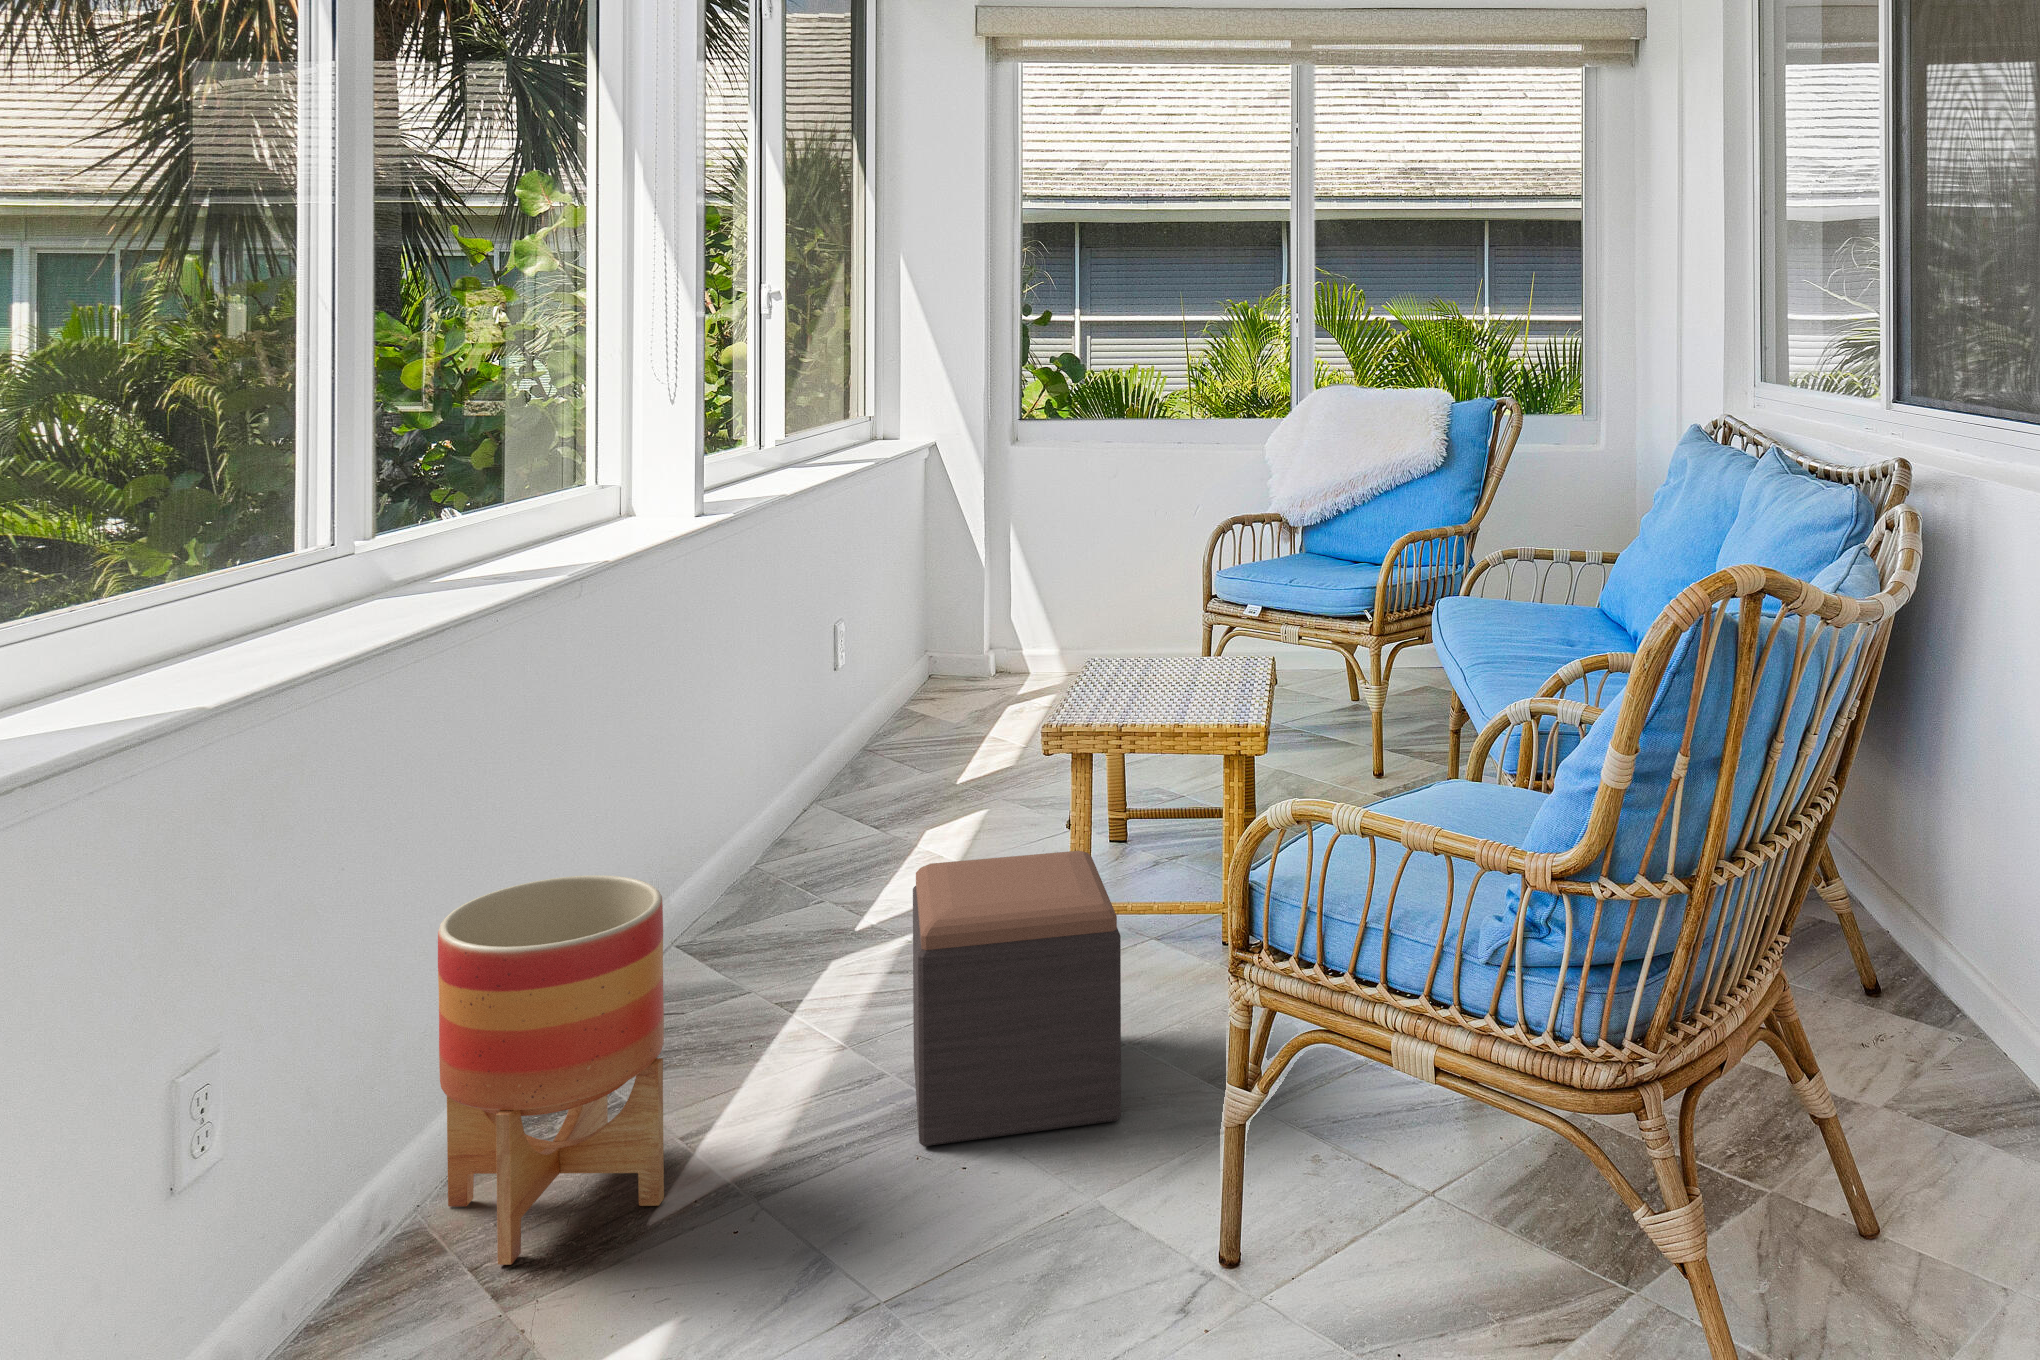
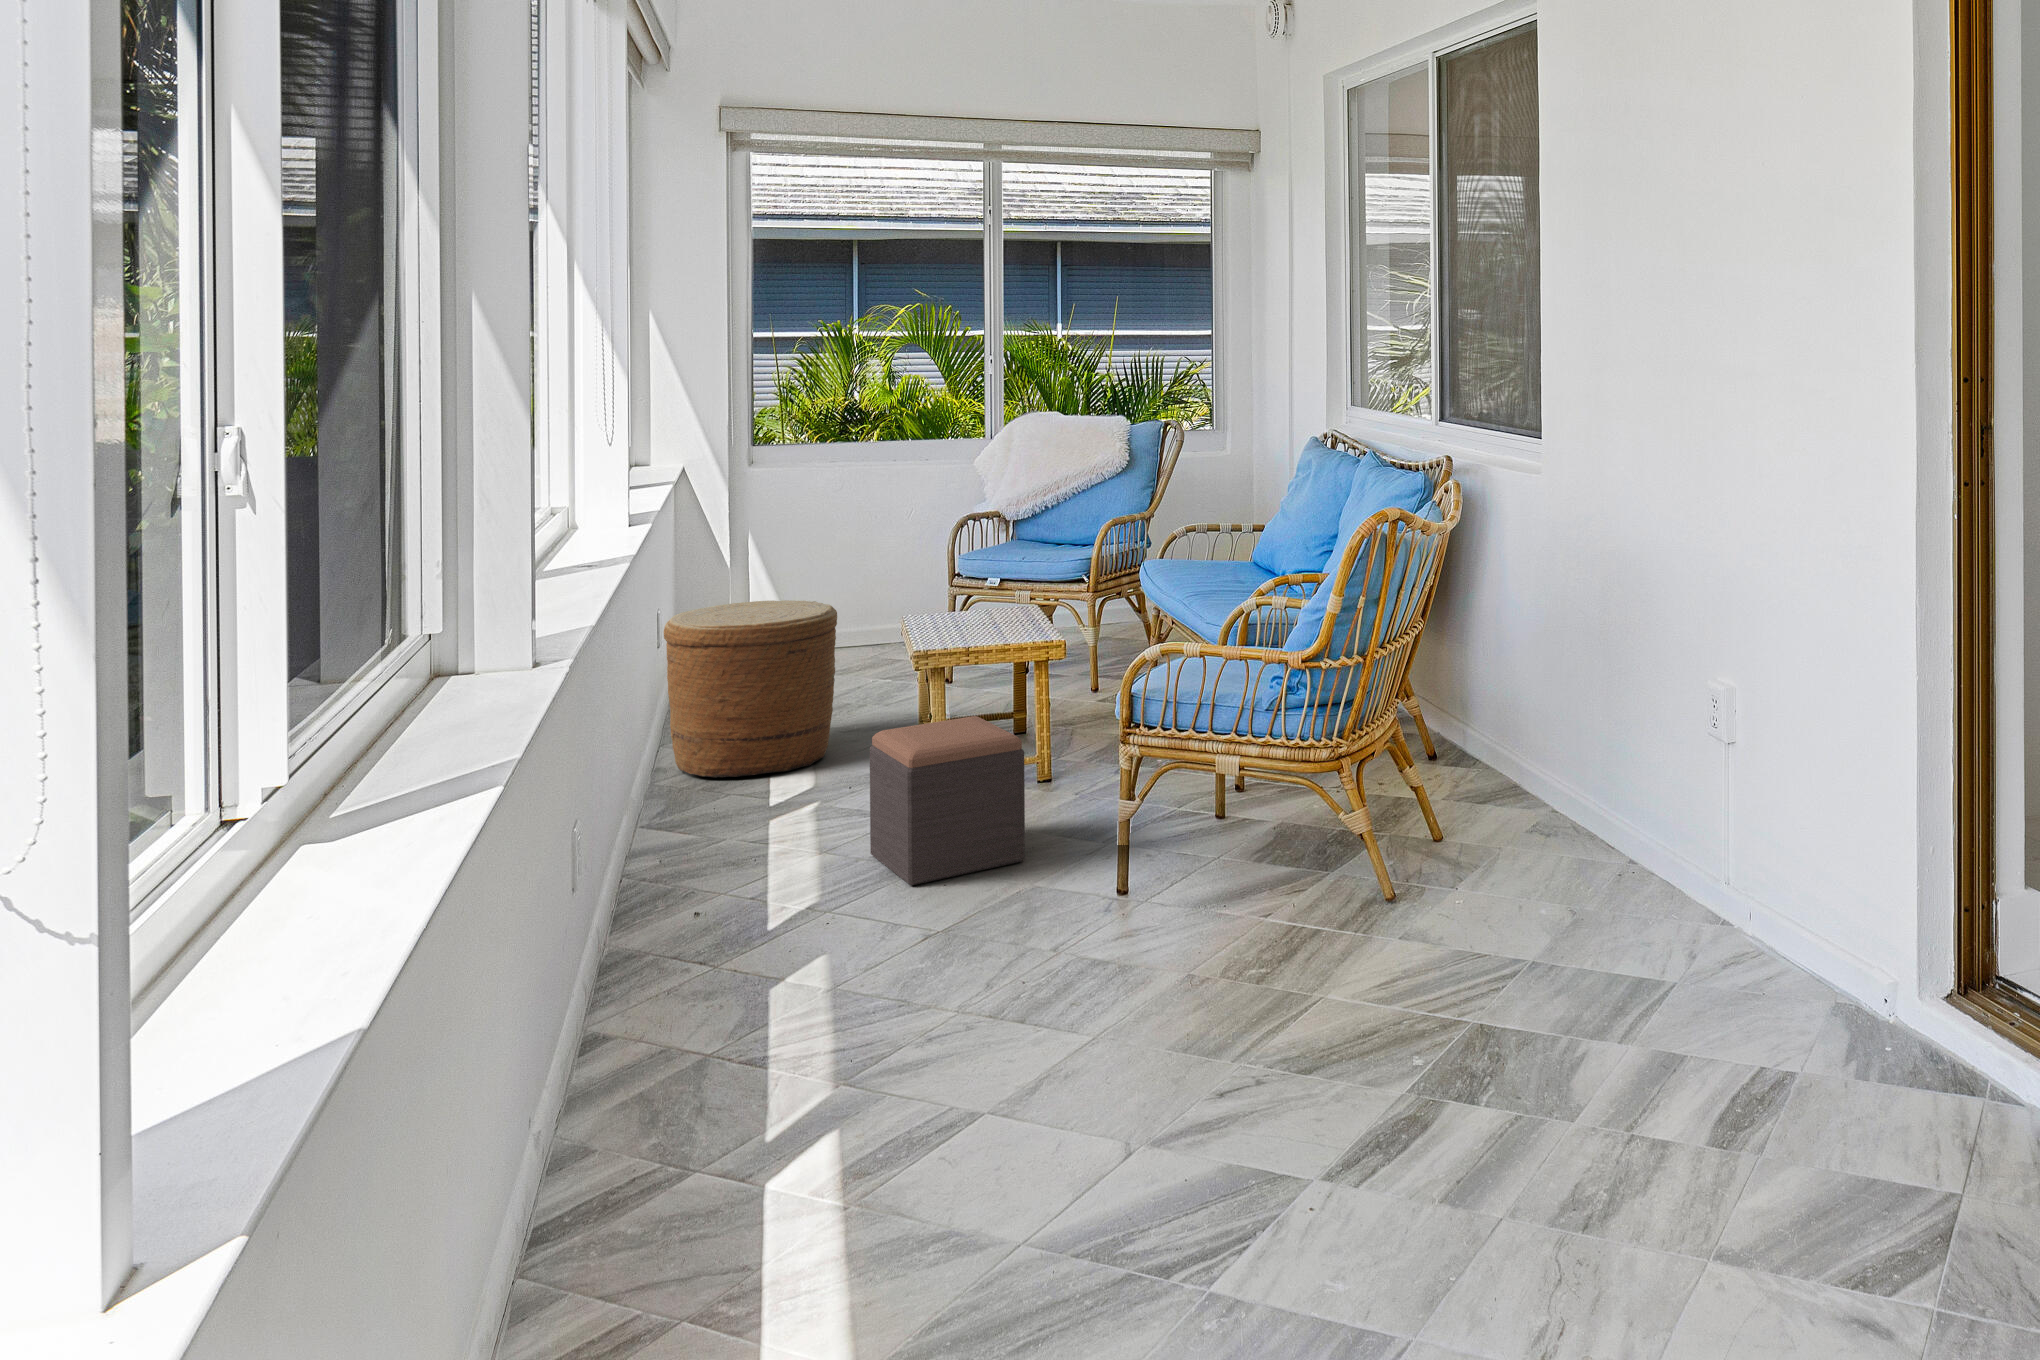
woven basket: none [786,622,1007,866] -> present [664,600,837,778]
planter: present [438,875,664,1265] -> none [620,742,764,959]

